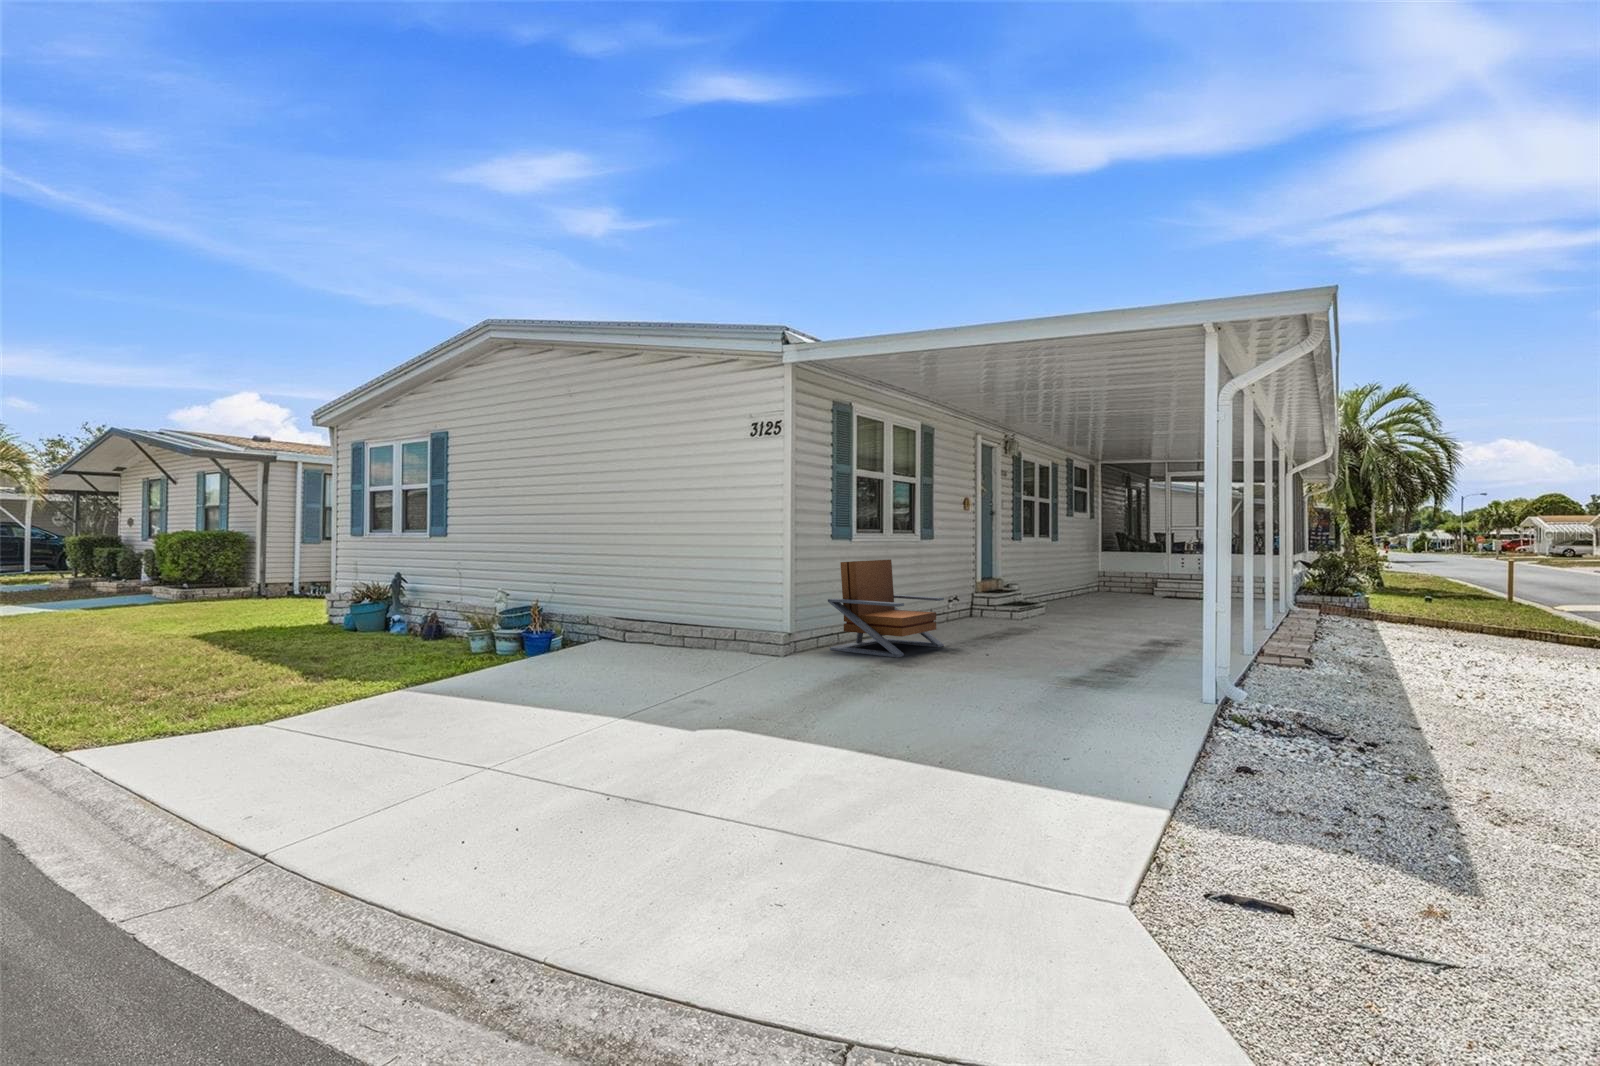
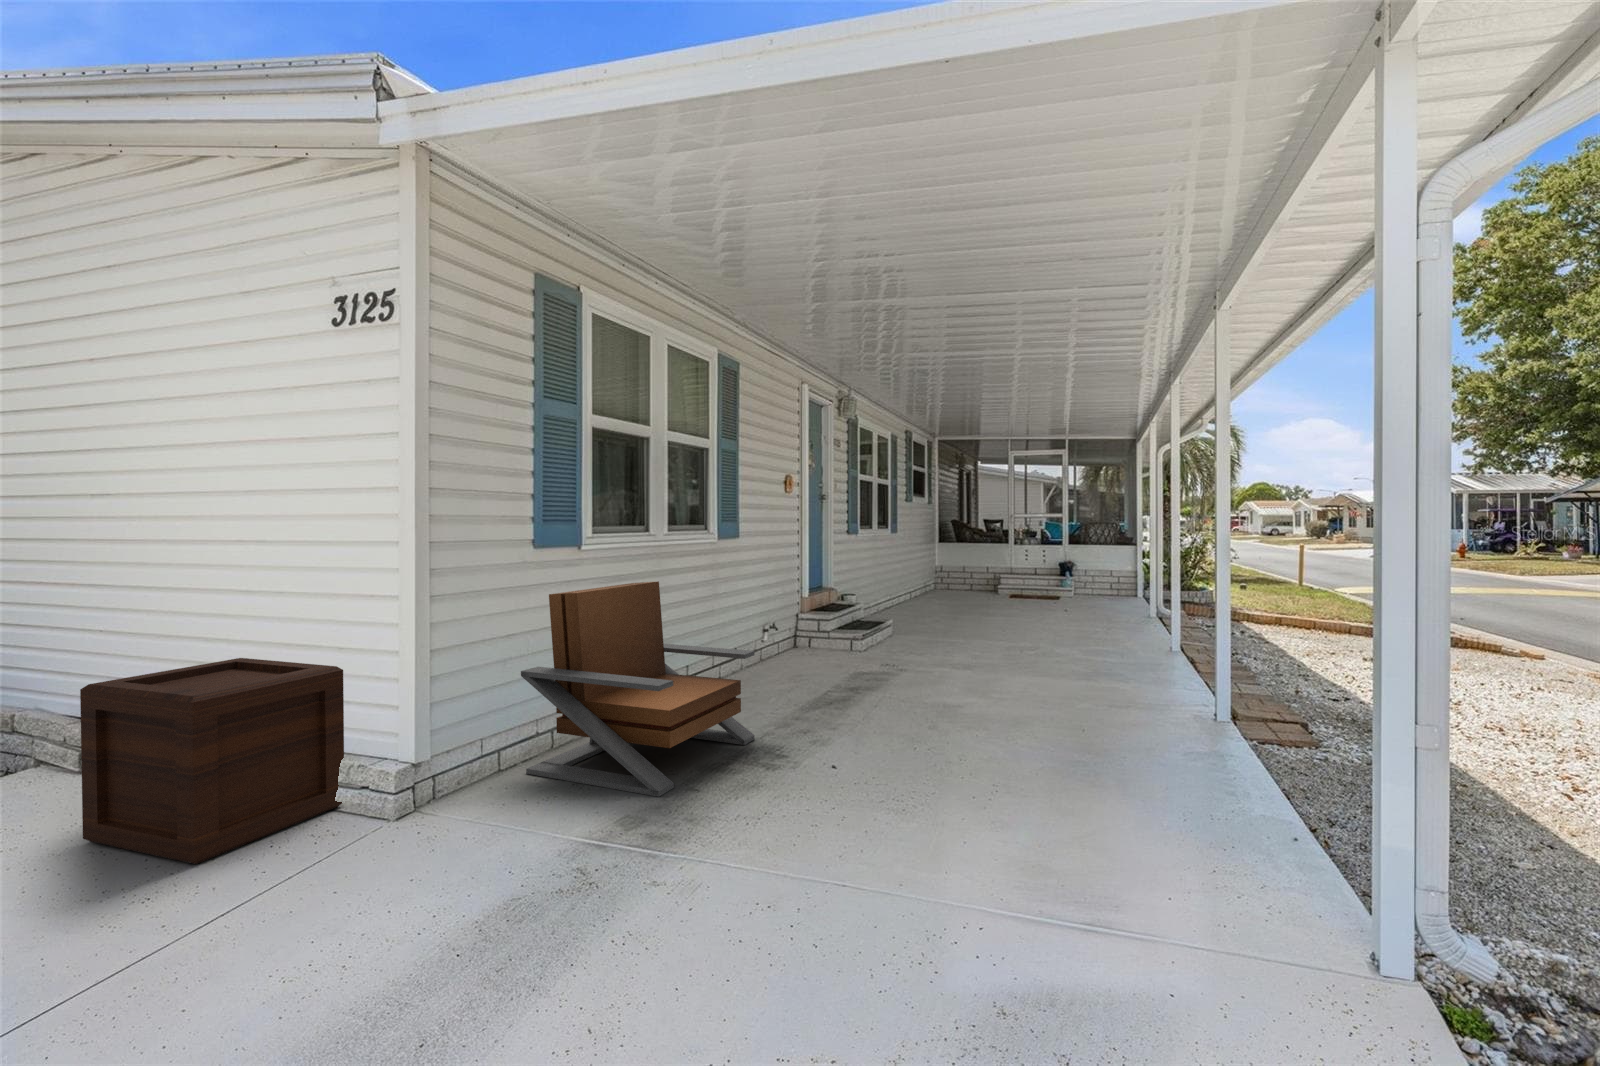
wooden crate: none [665,587,757,661] -> present [80,658,344,864]

